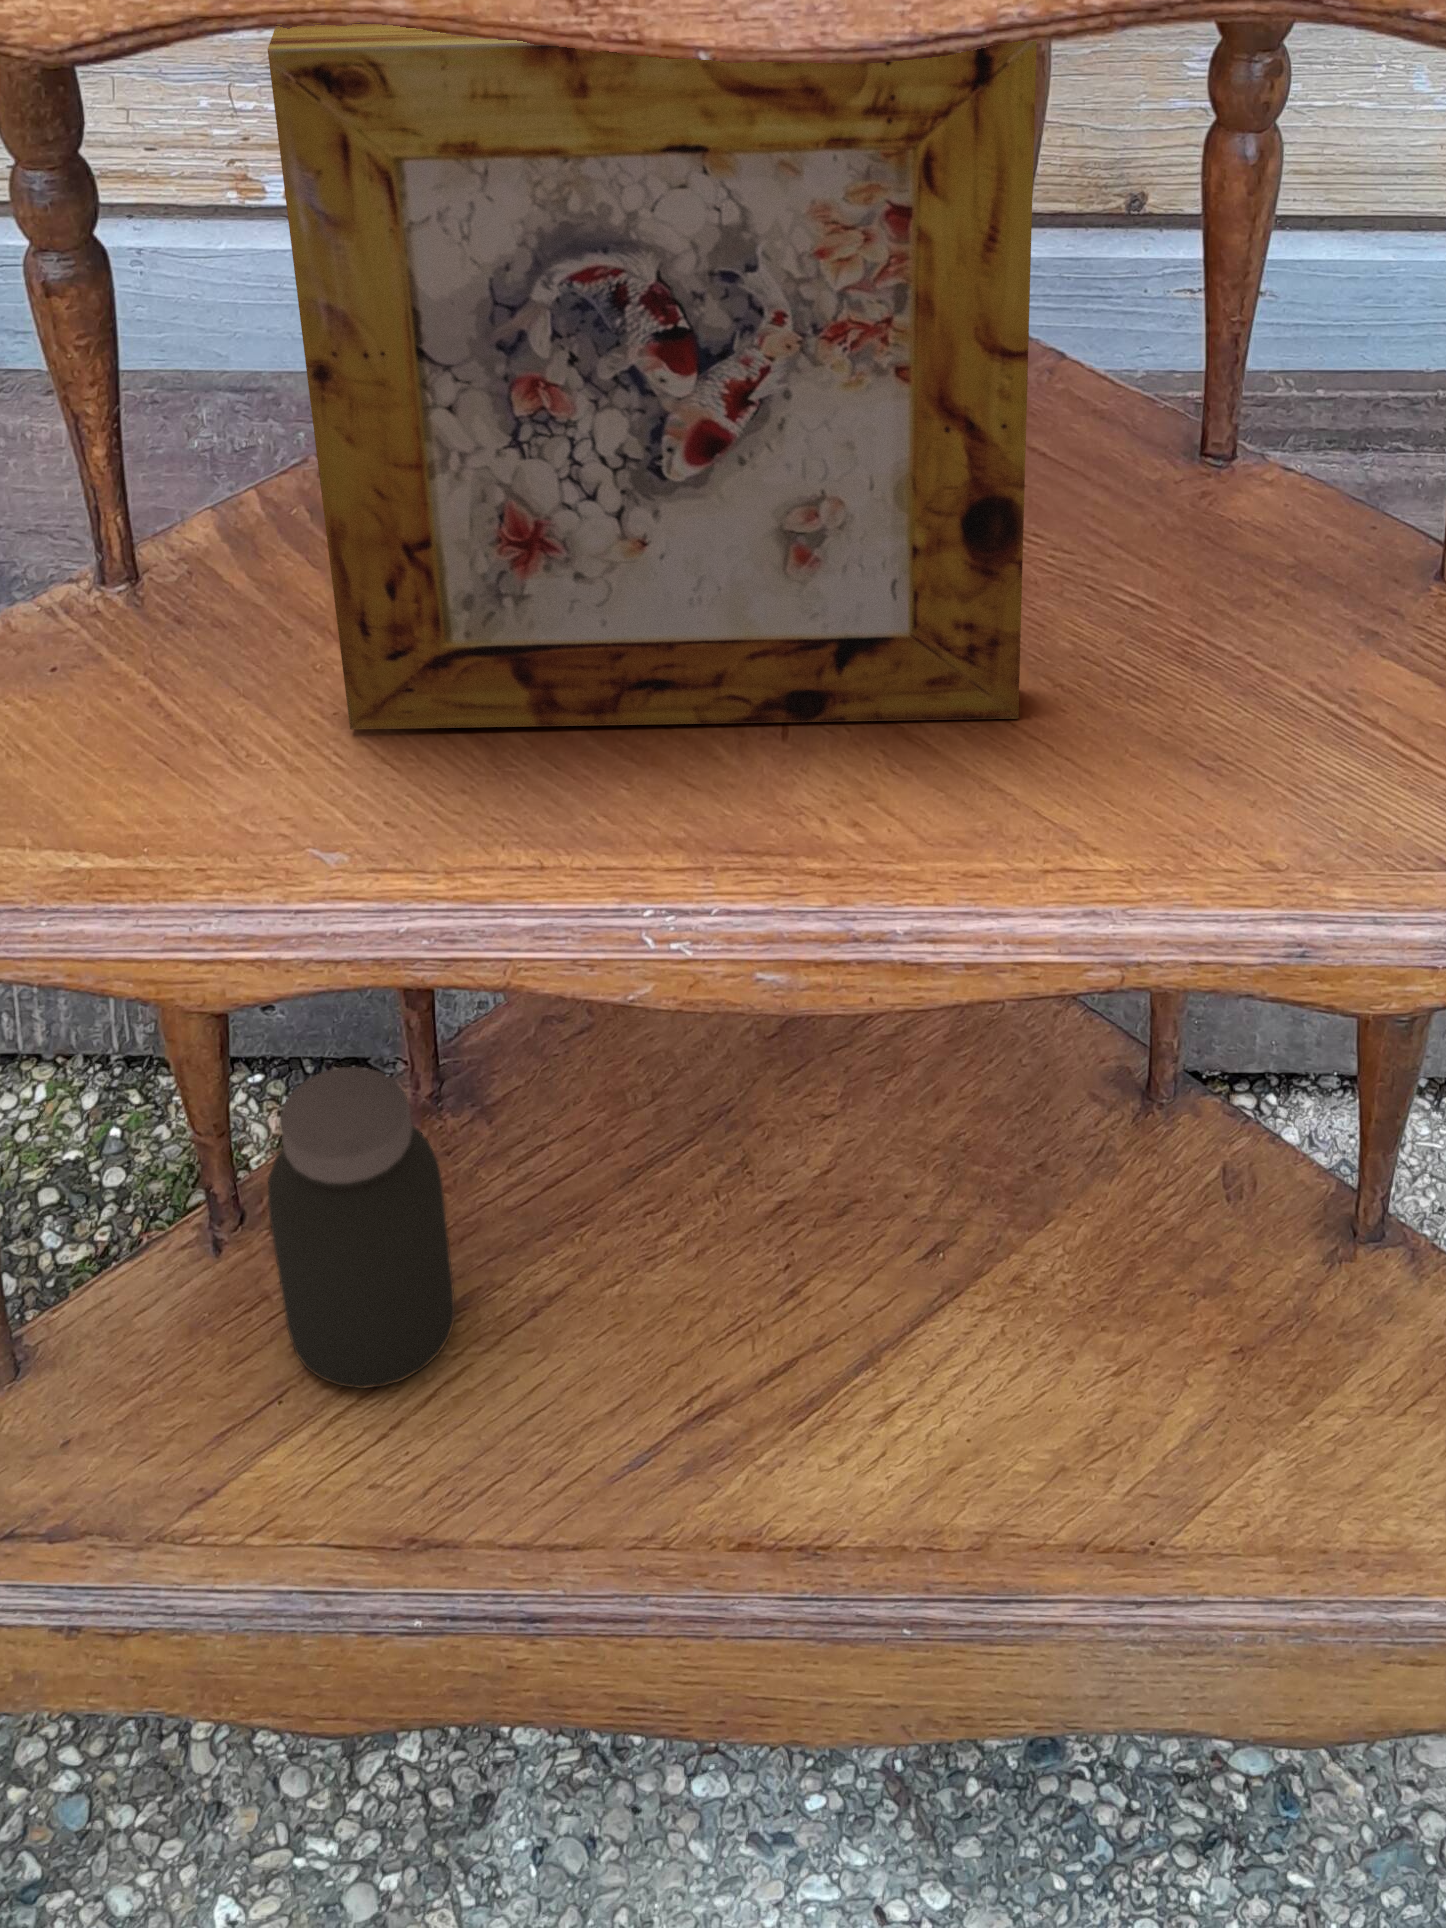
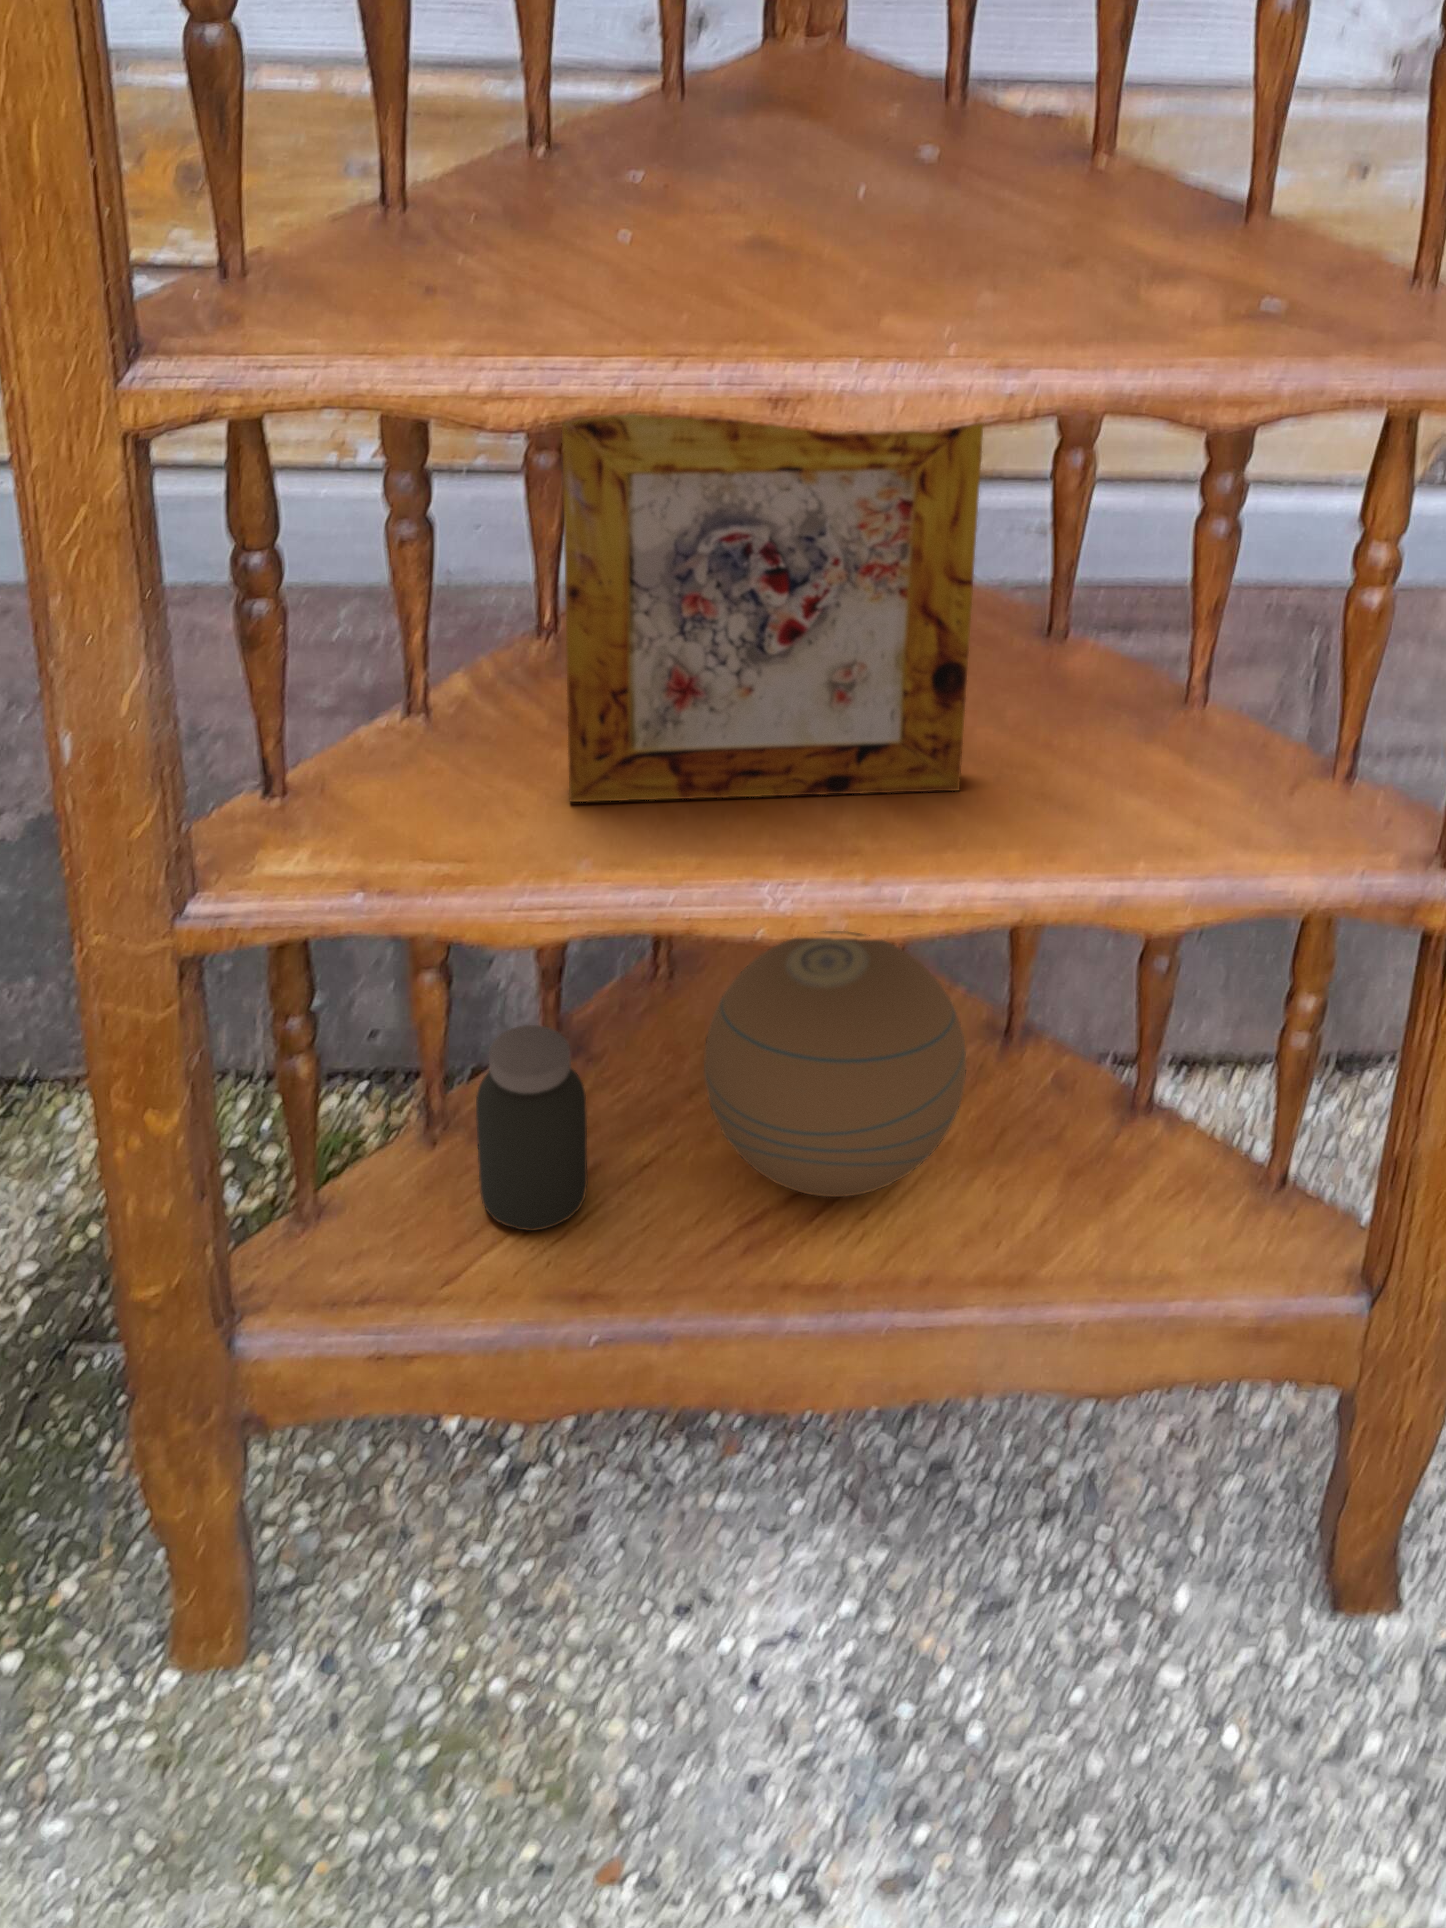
decorative orb: none [635,923,1057,1357] -> present [704,932,966,1197]

